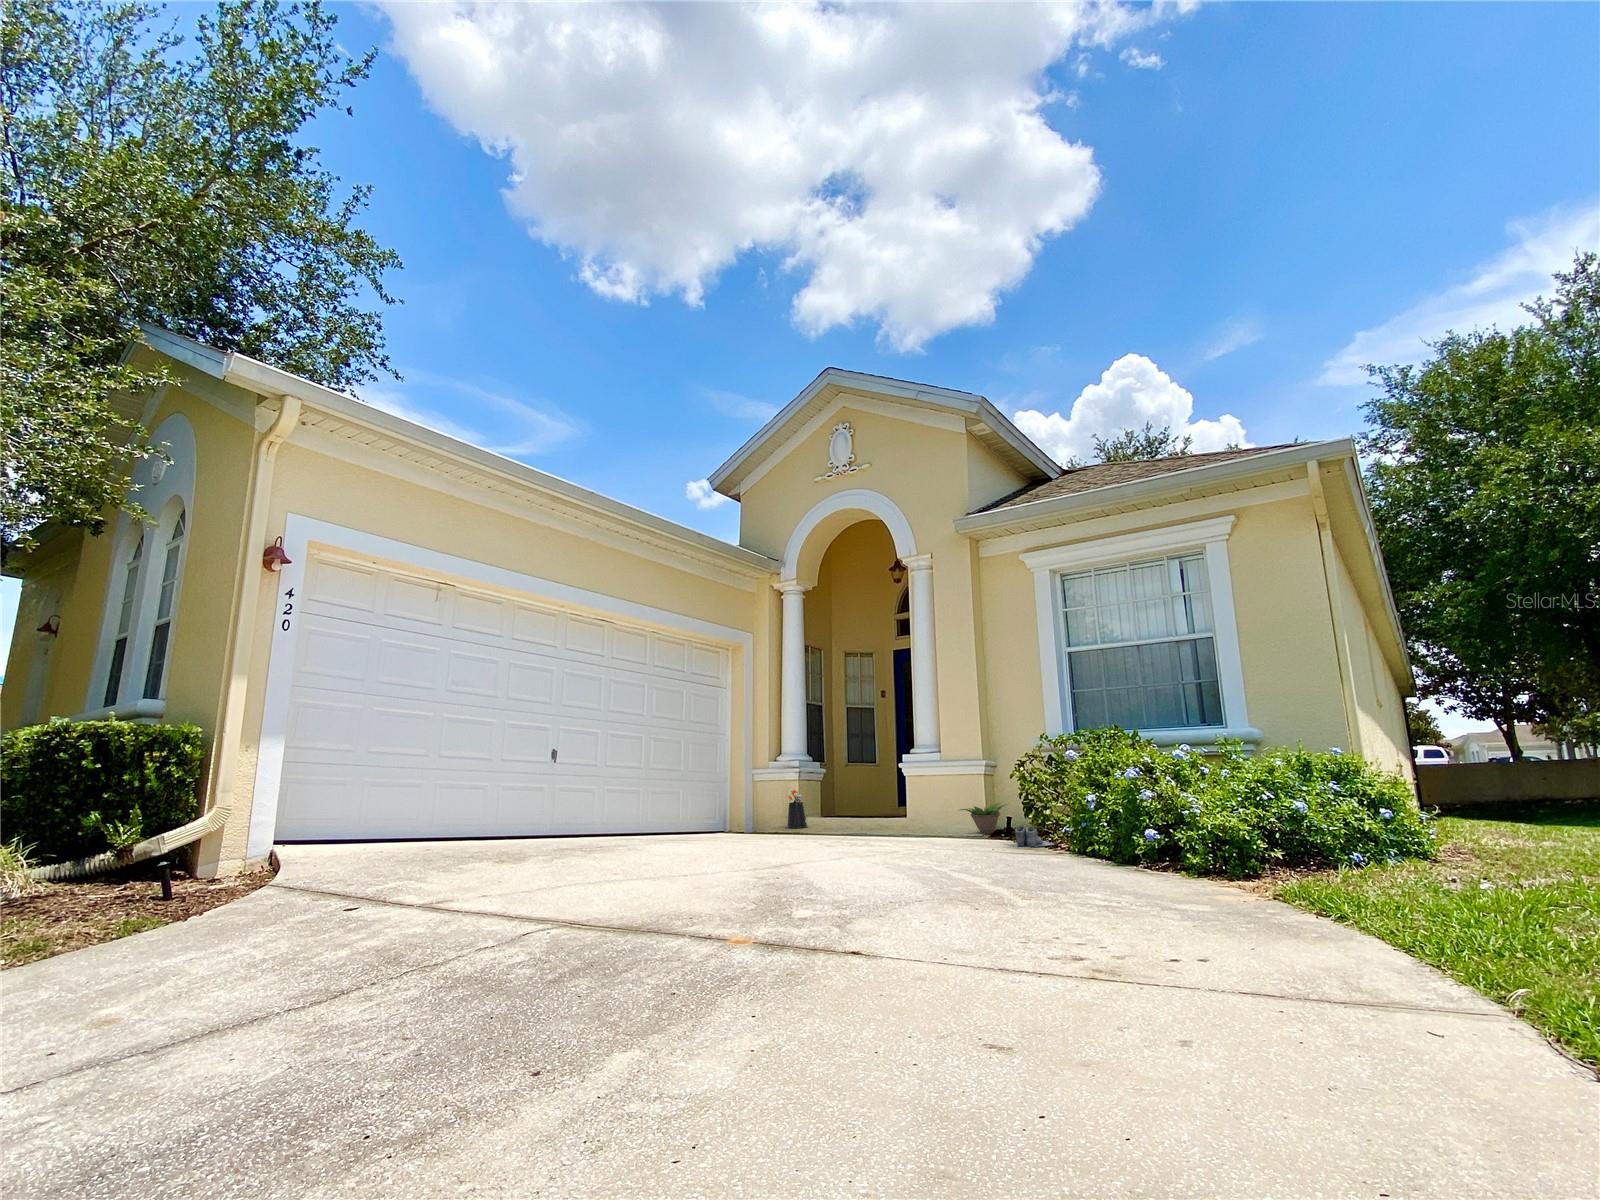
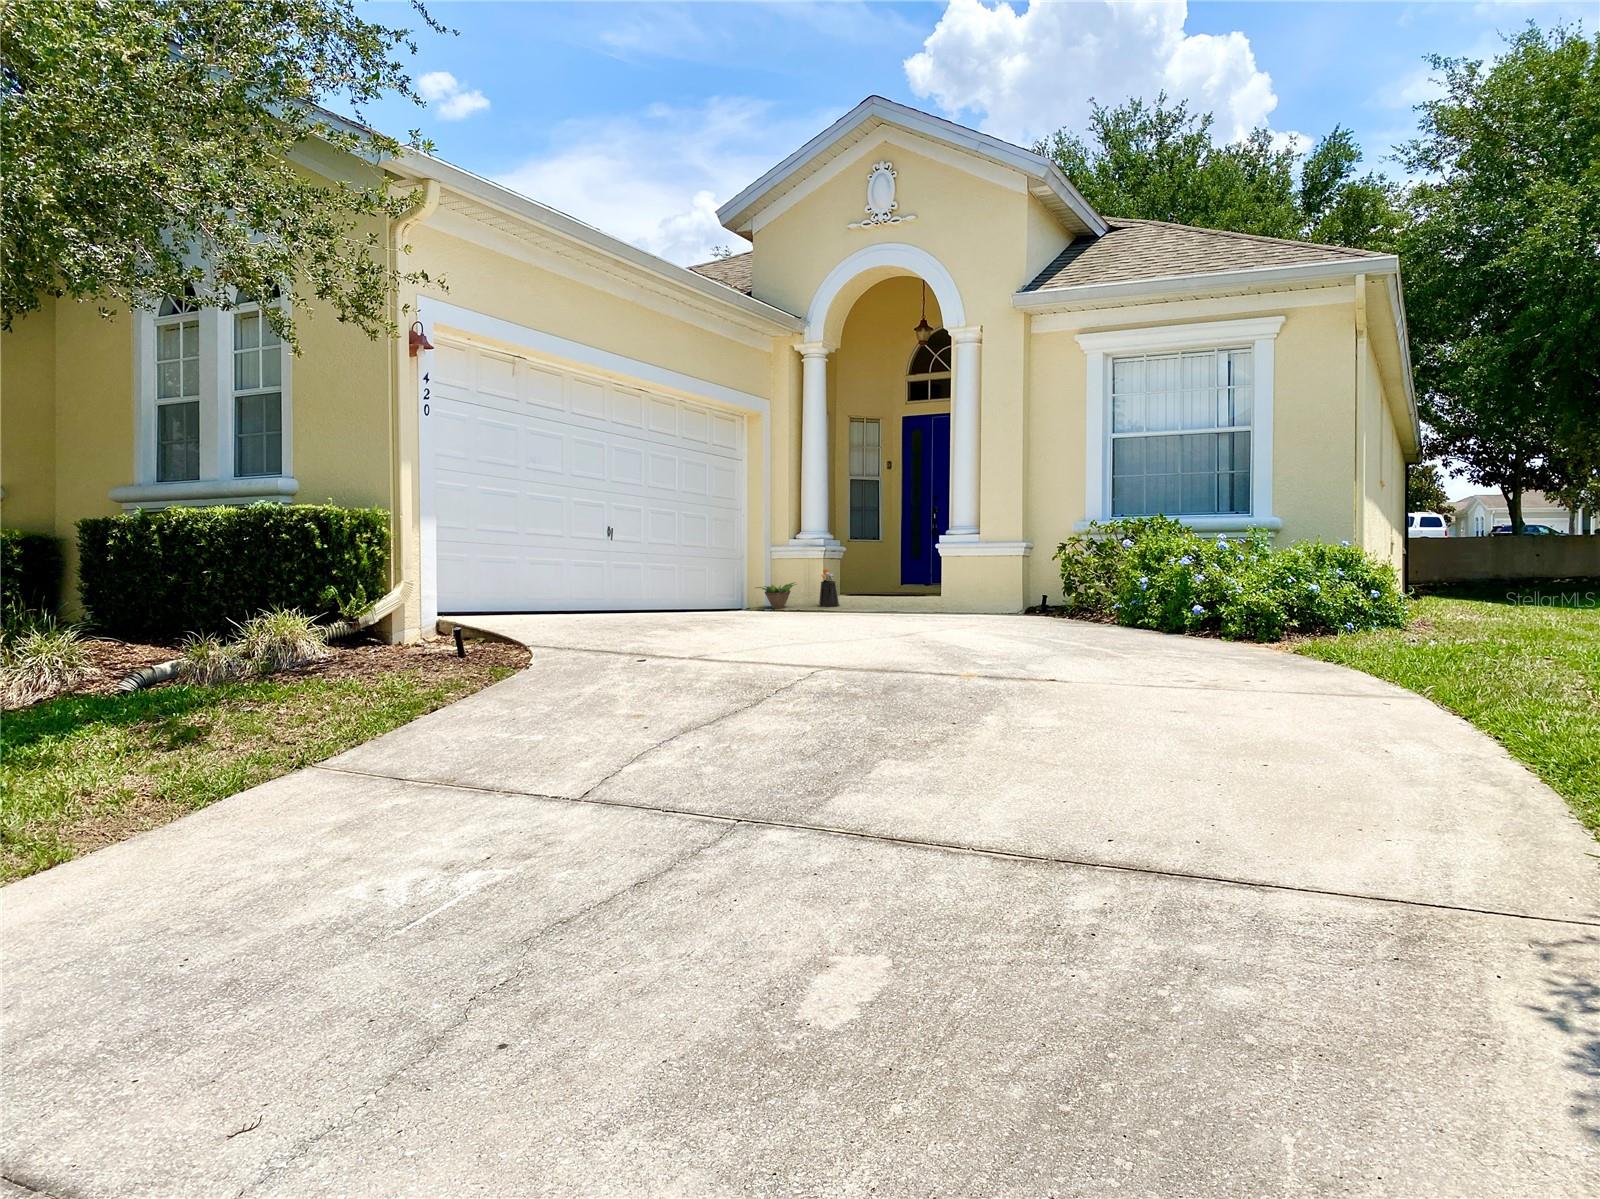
decorative plant: present [960,803,1008,833] -> present [756,582,796,608]
boots: present [1008,825,1054,848] -> none [1055,603,1099,624]

